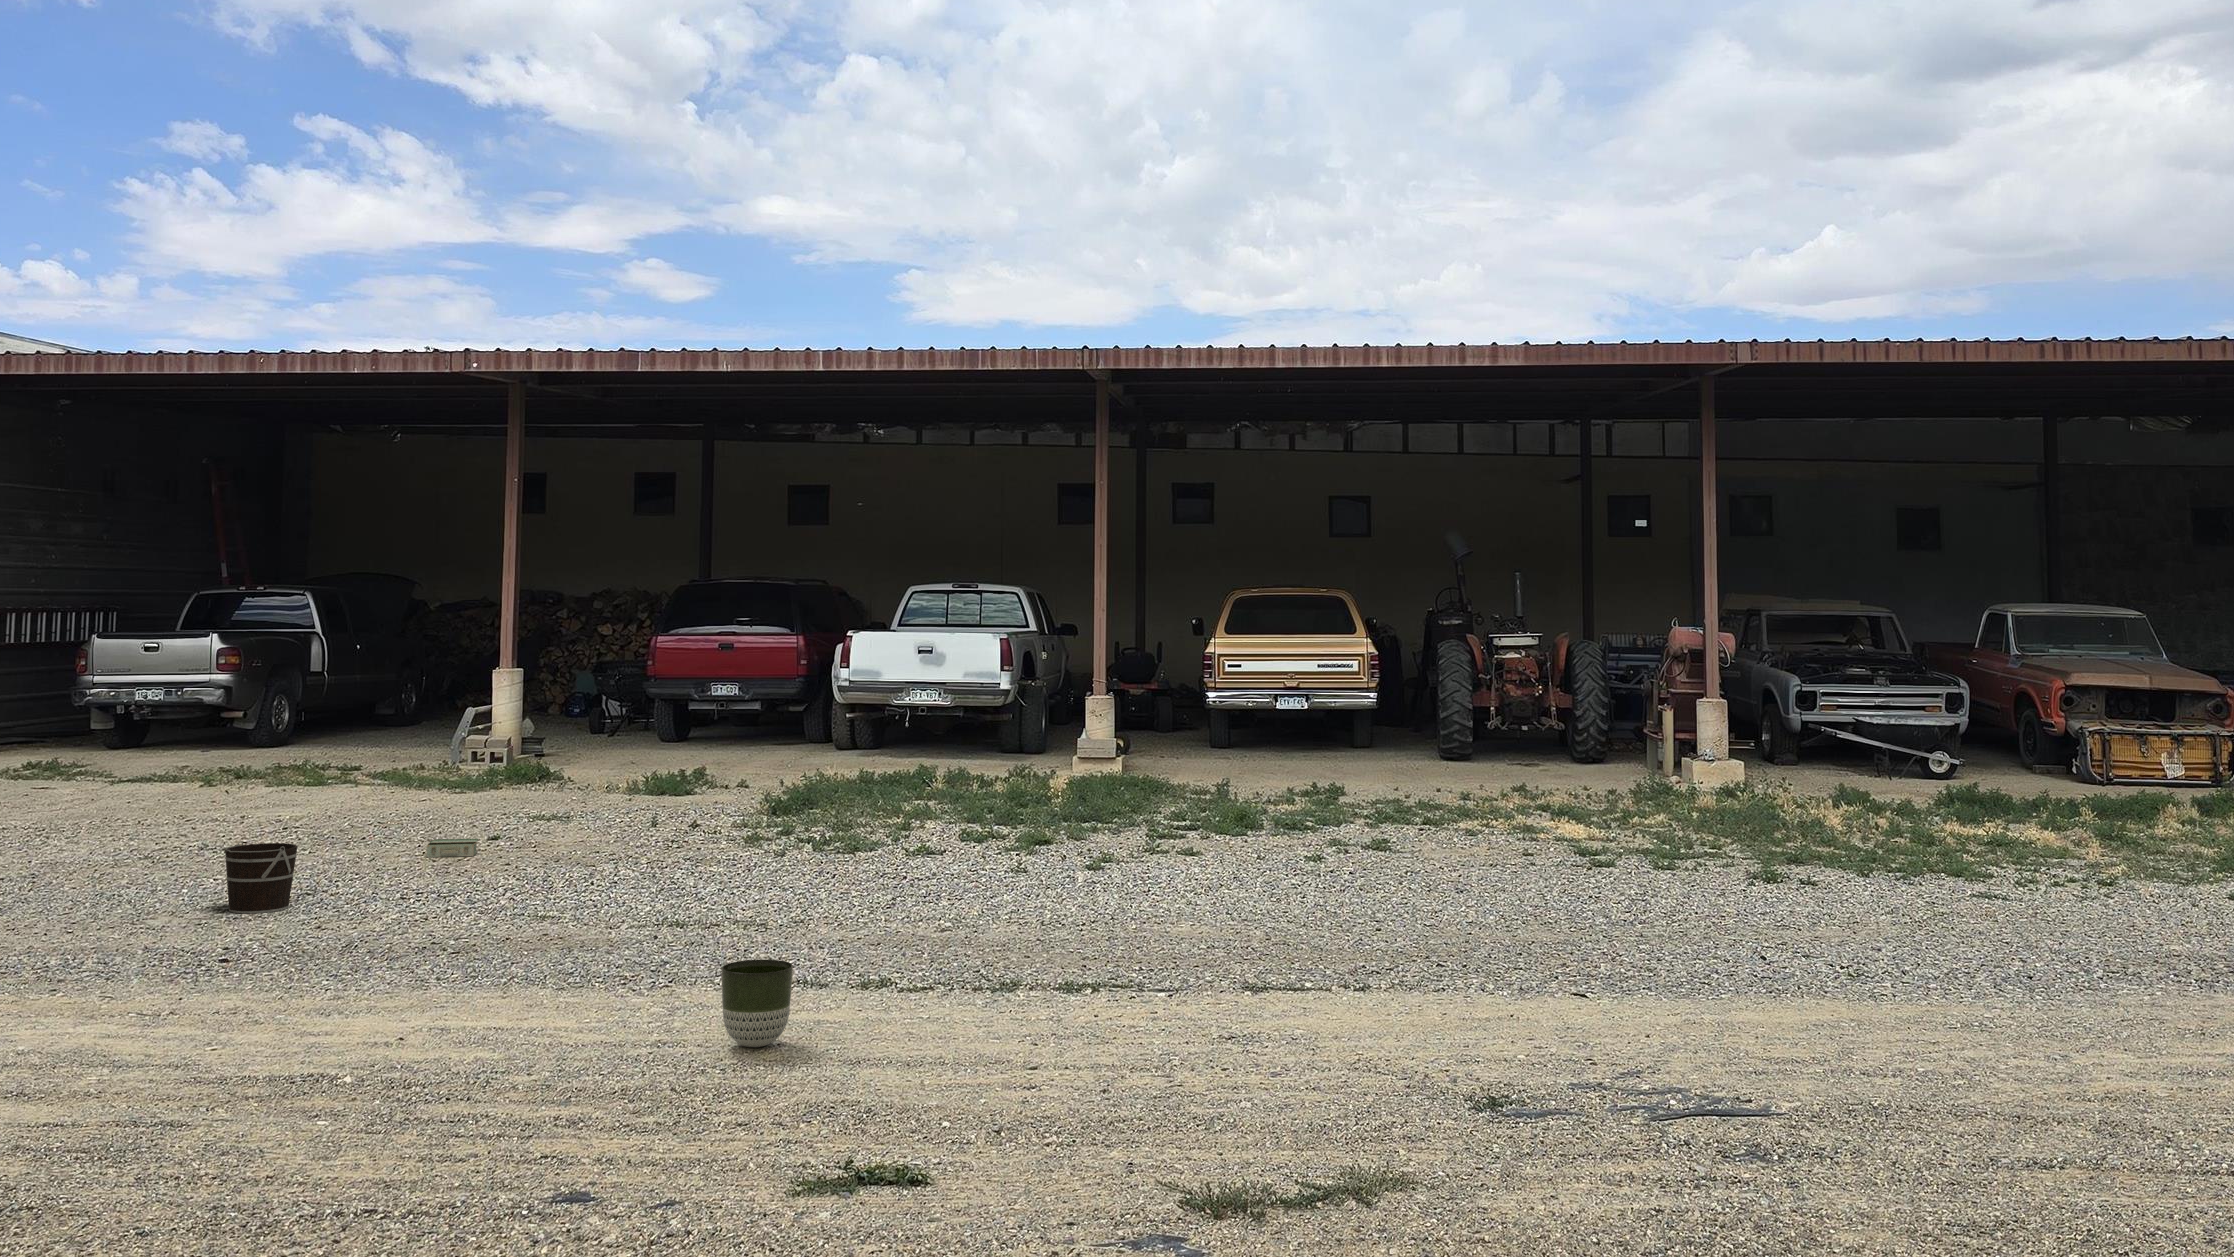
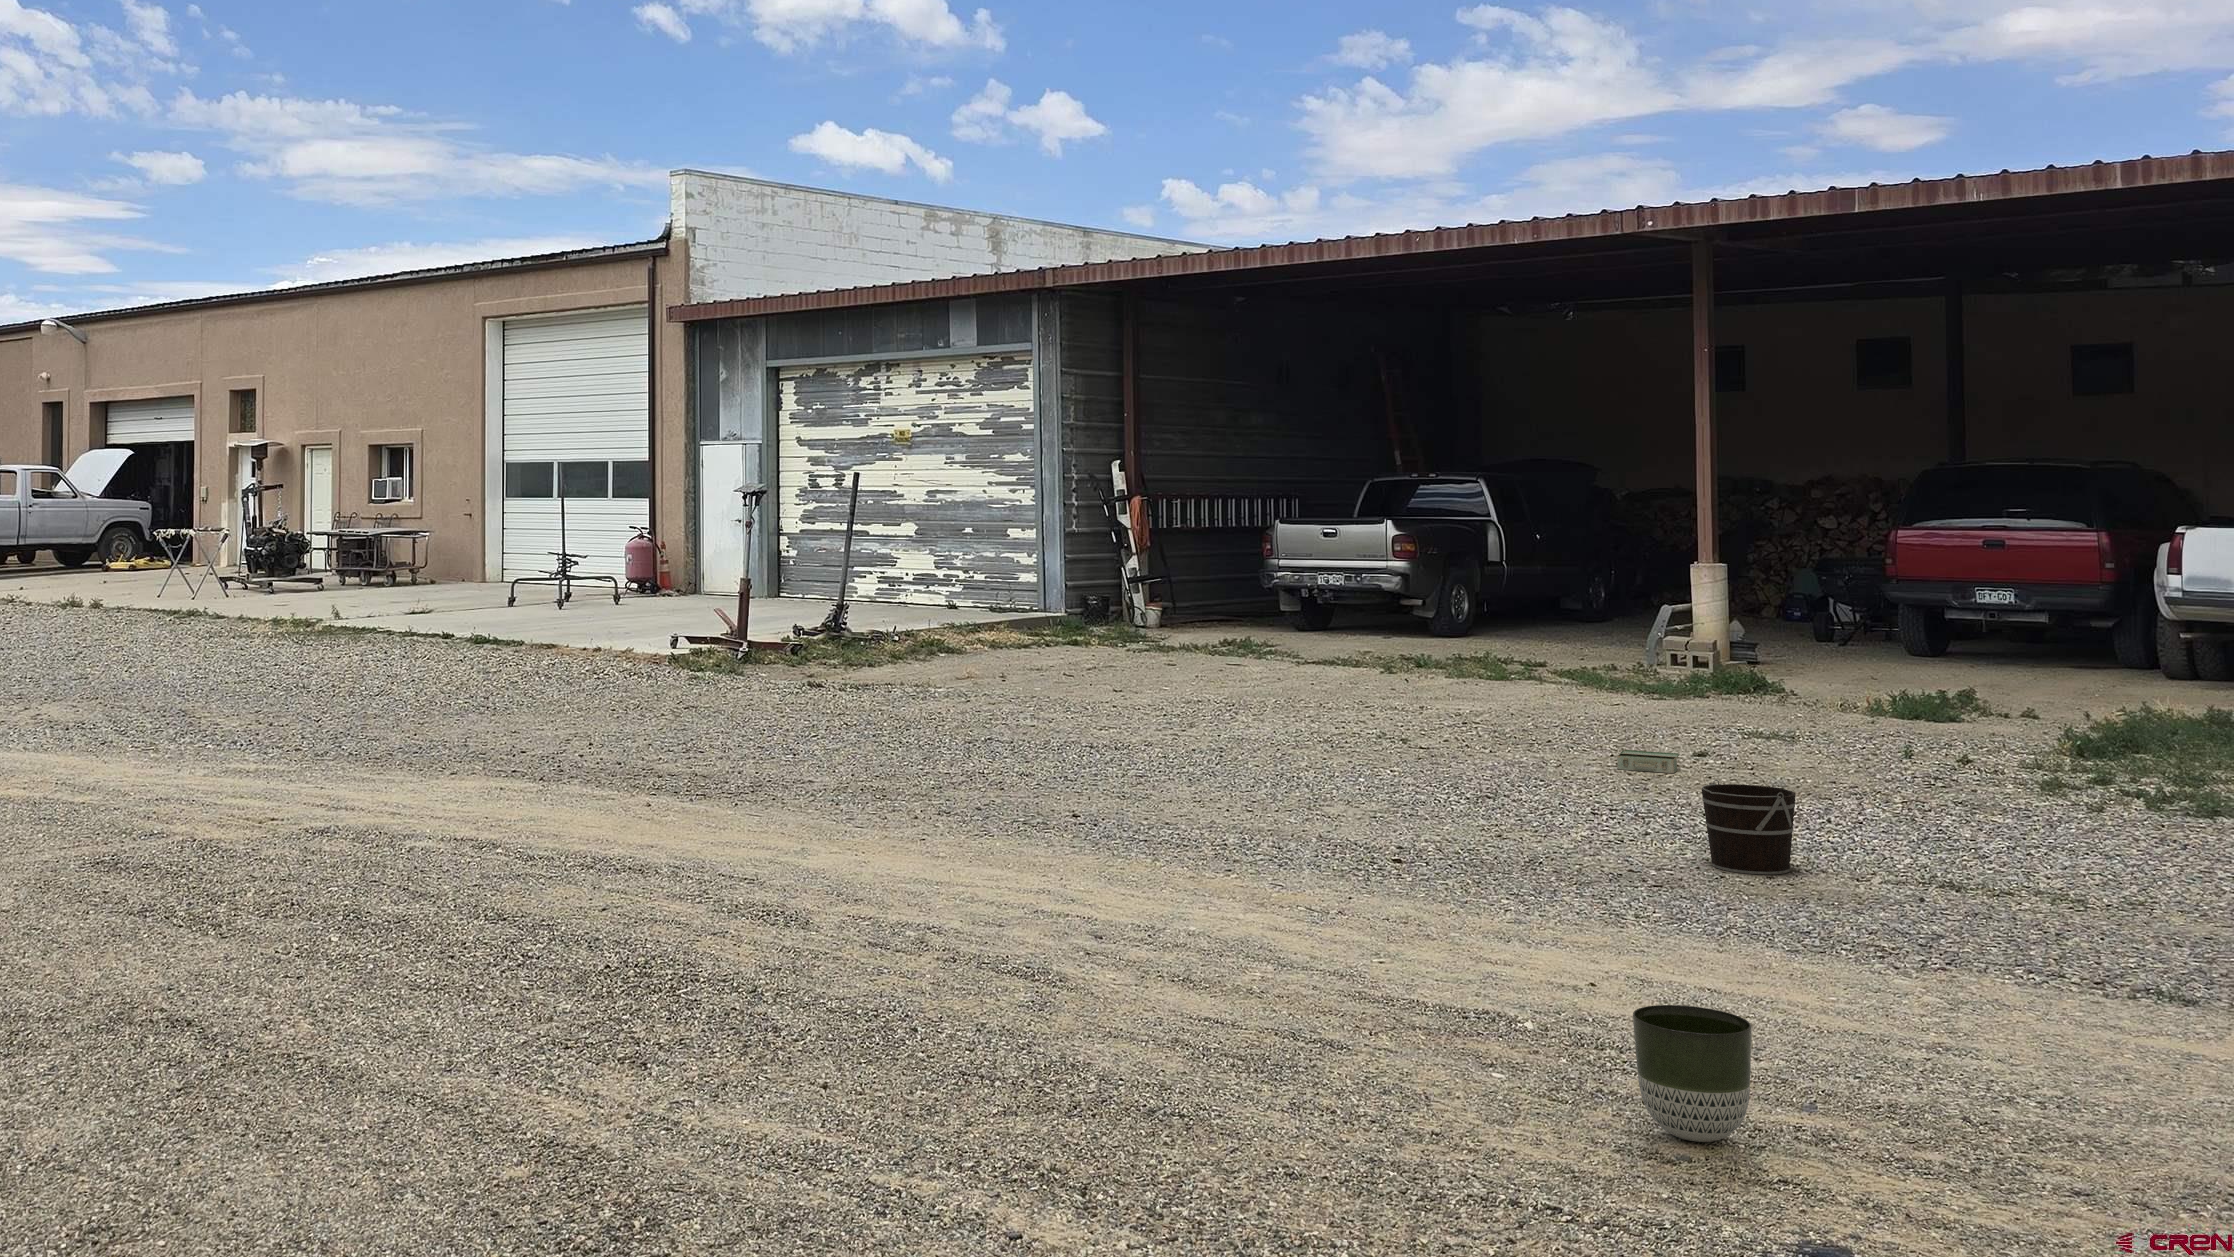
bucket: present [225,842,298,913] -> present [1702,780,1796,874]
planter: present [721,959,793,1047] -> present [1633,1005,1752,1142]

